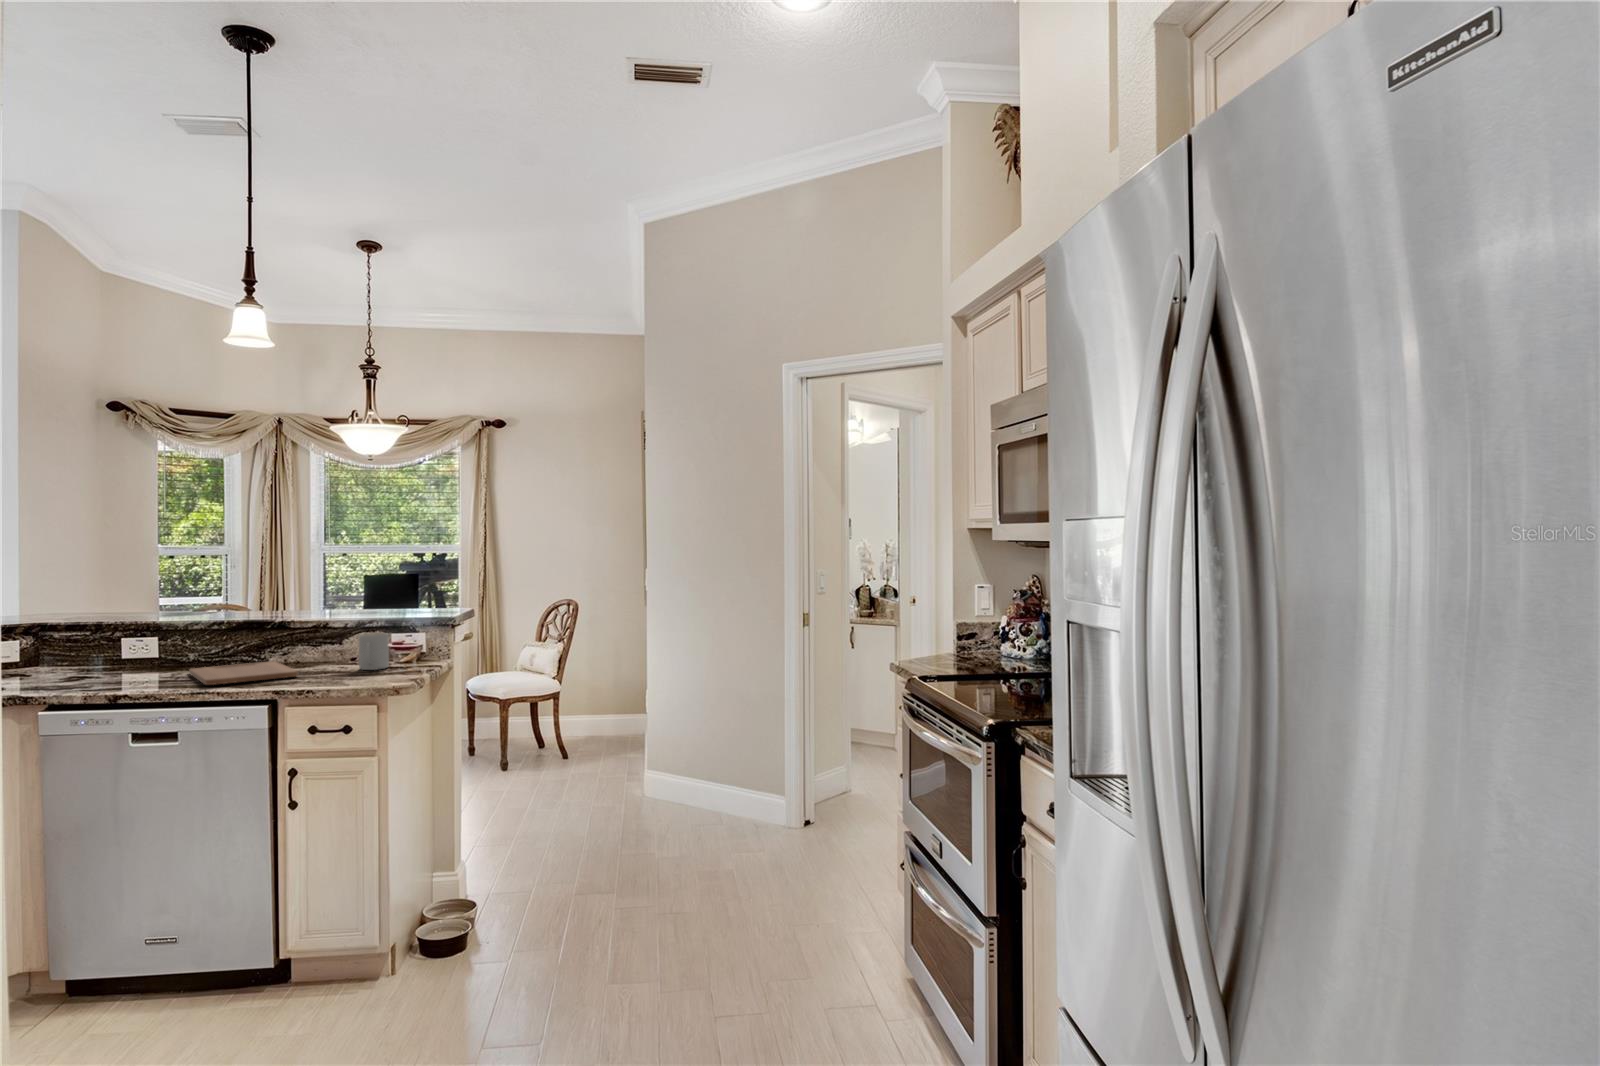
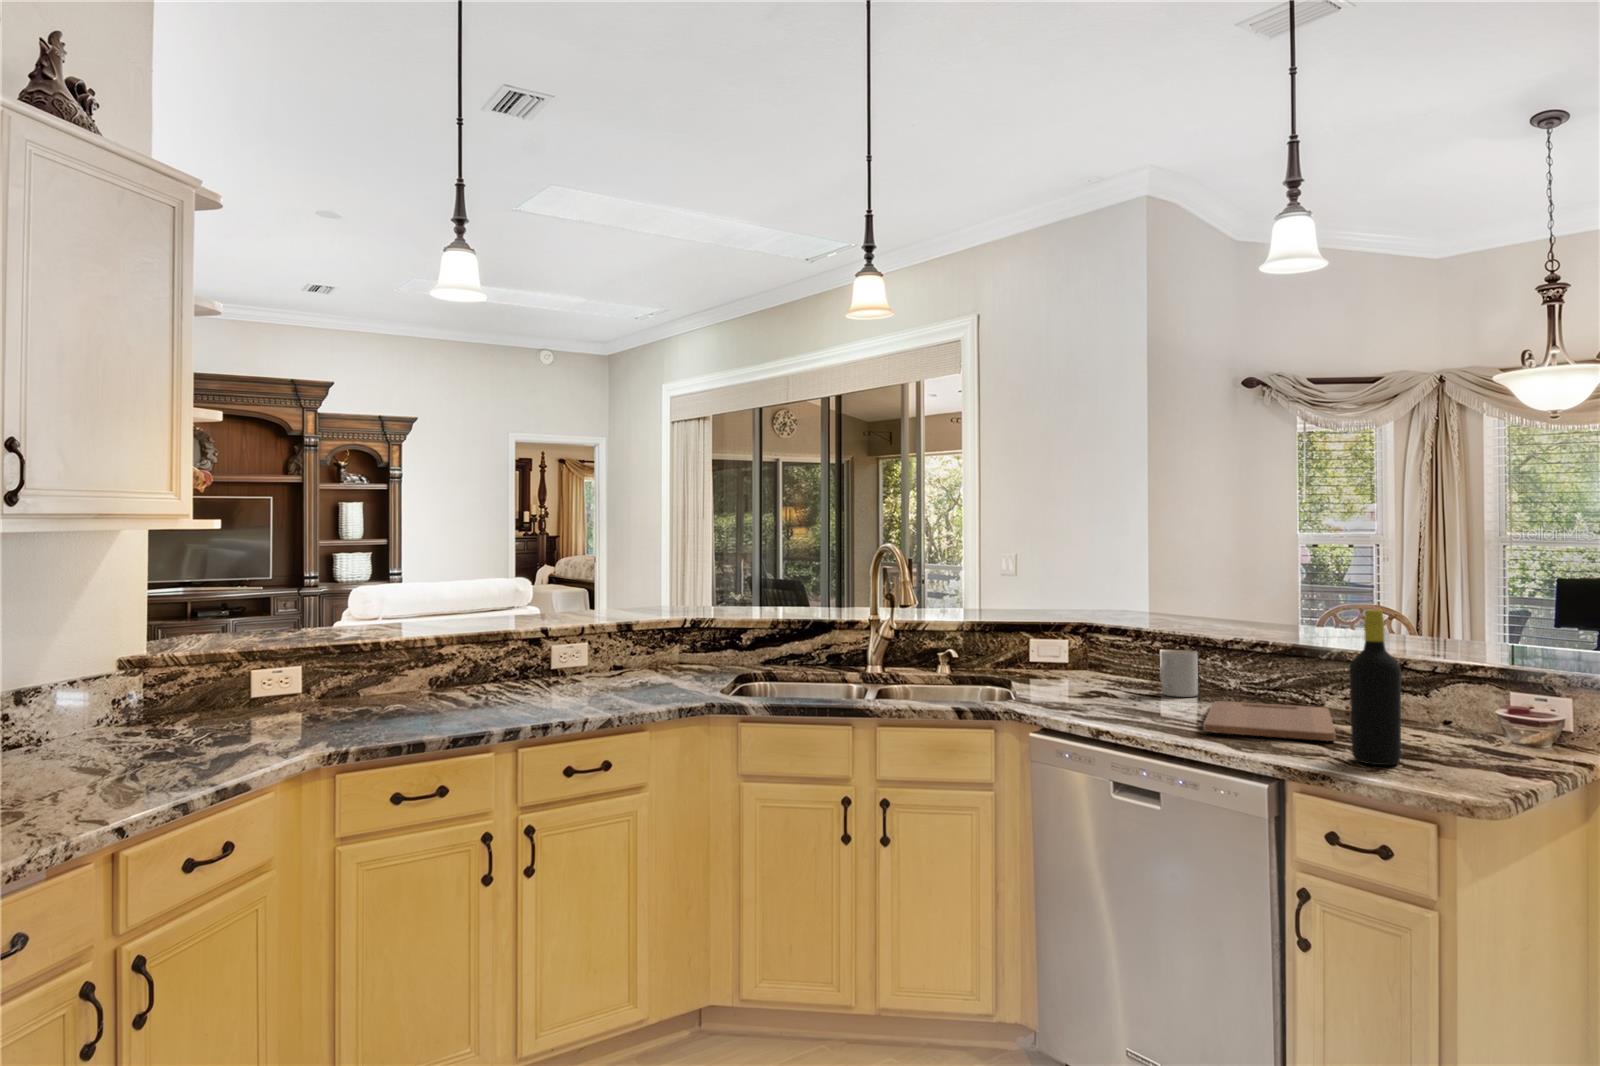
bottle: none [316,589,346,683] -> present [1349,609,1401,765]
mug: present [359,633,389,670] -> present [1160,650,1198,697]

